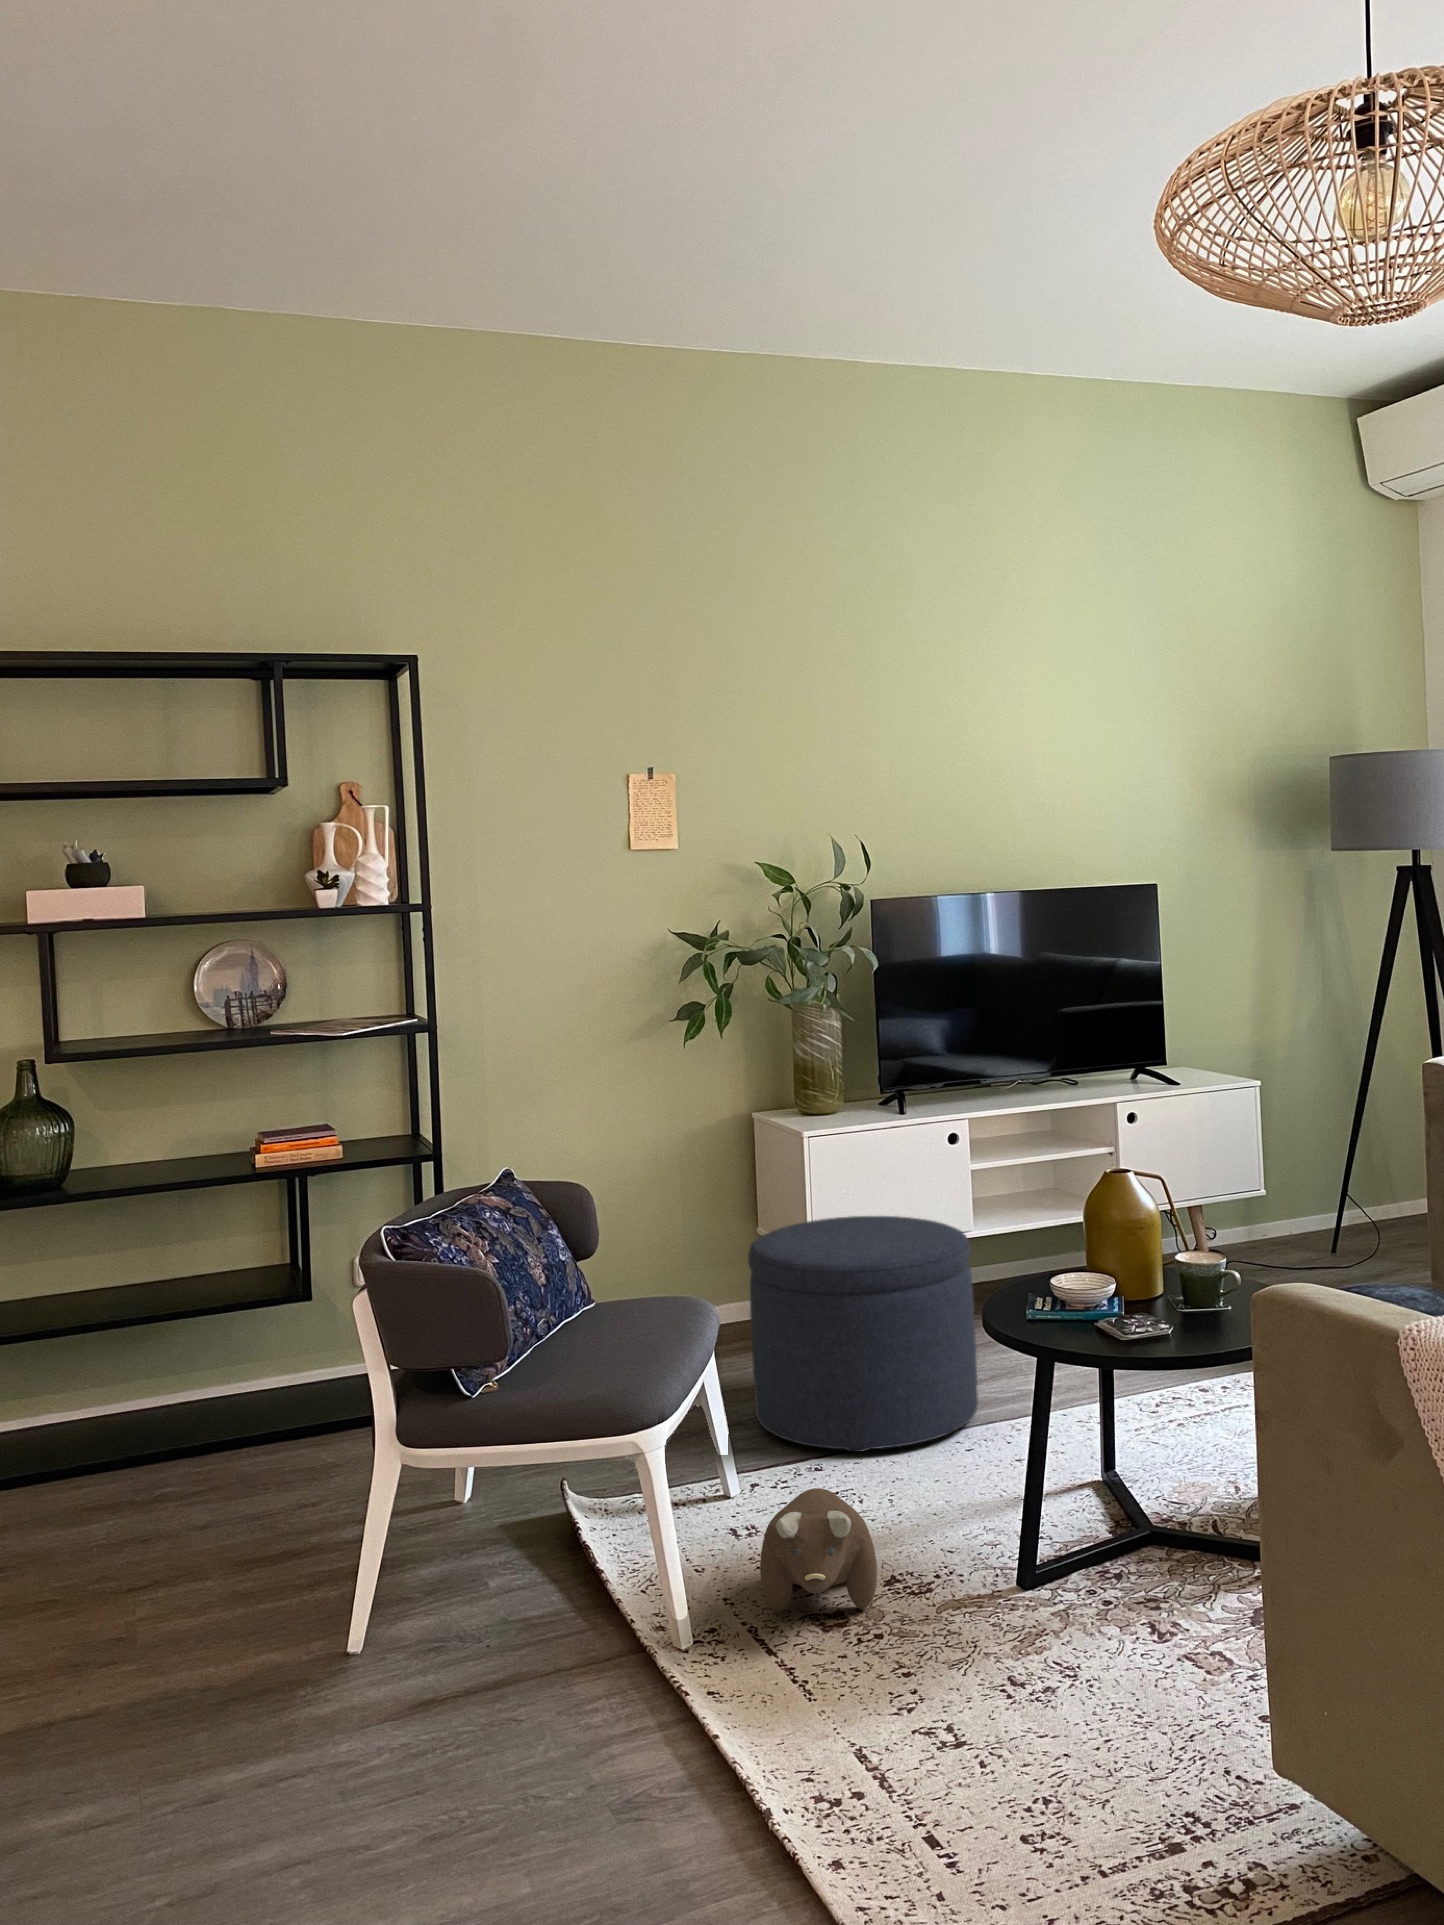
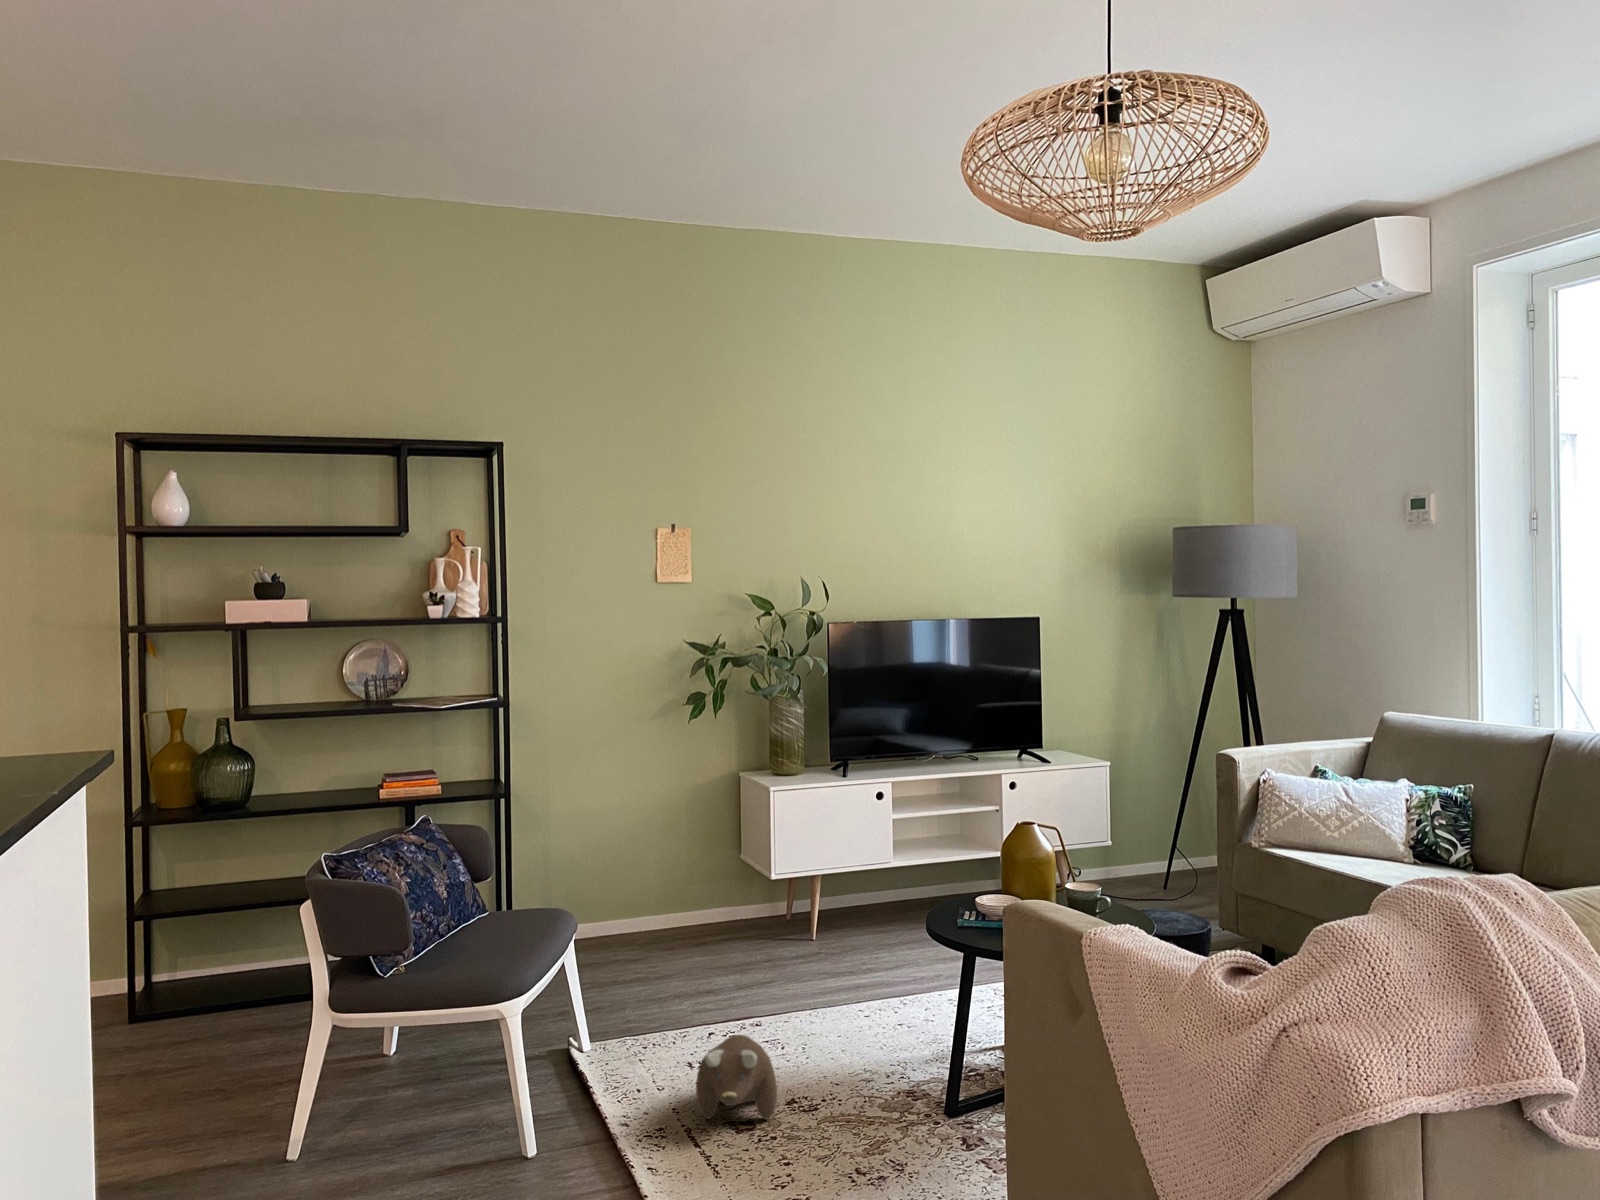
ottoman: present [748,1216,978,1452] -> none [719,849,879,1014]

